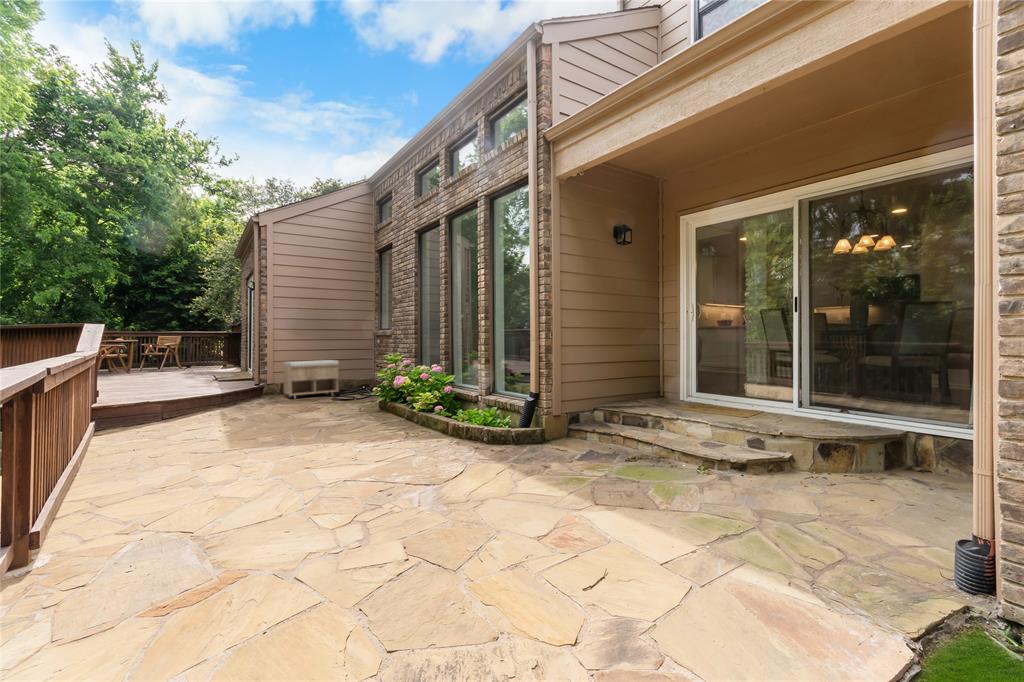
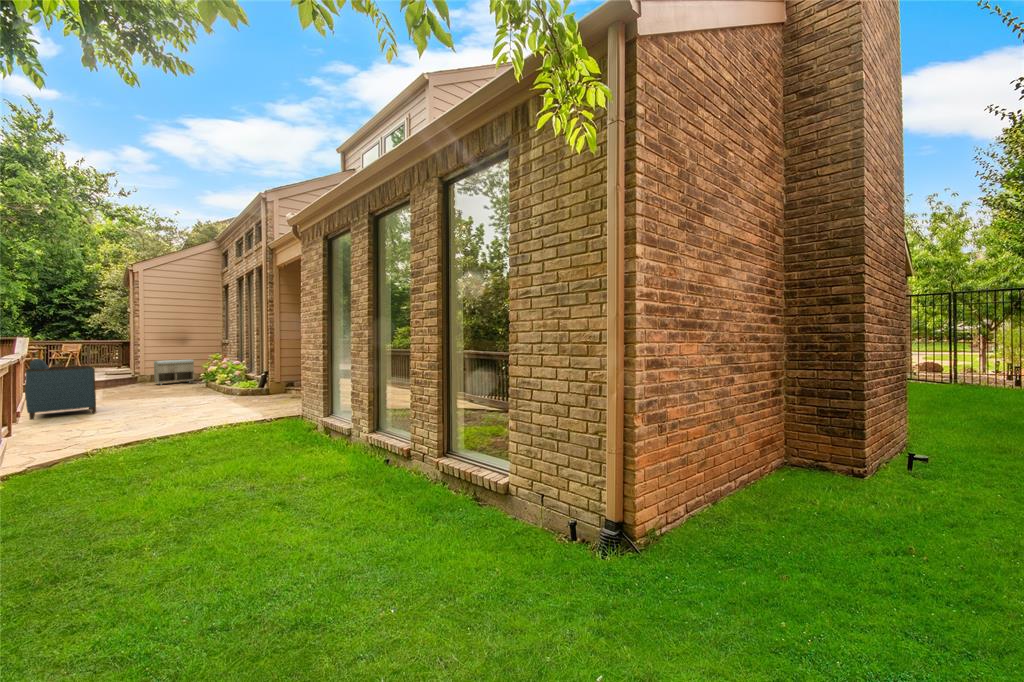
armchair: none [50,362,230,541] -> present [25,359,96,420]

